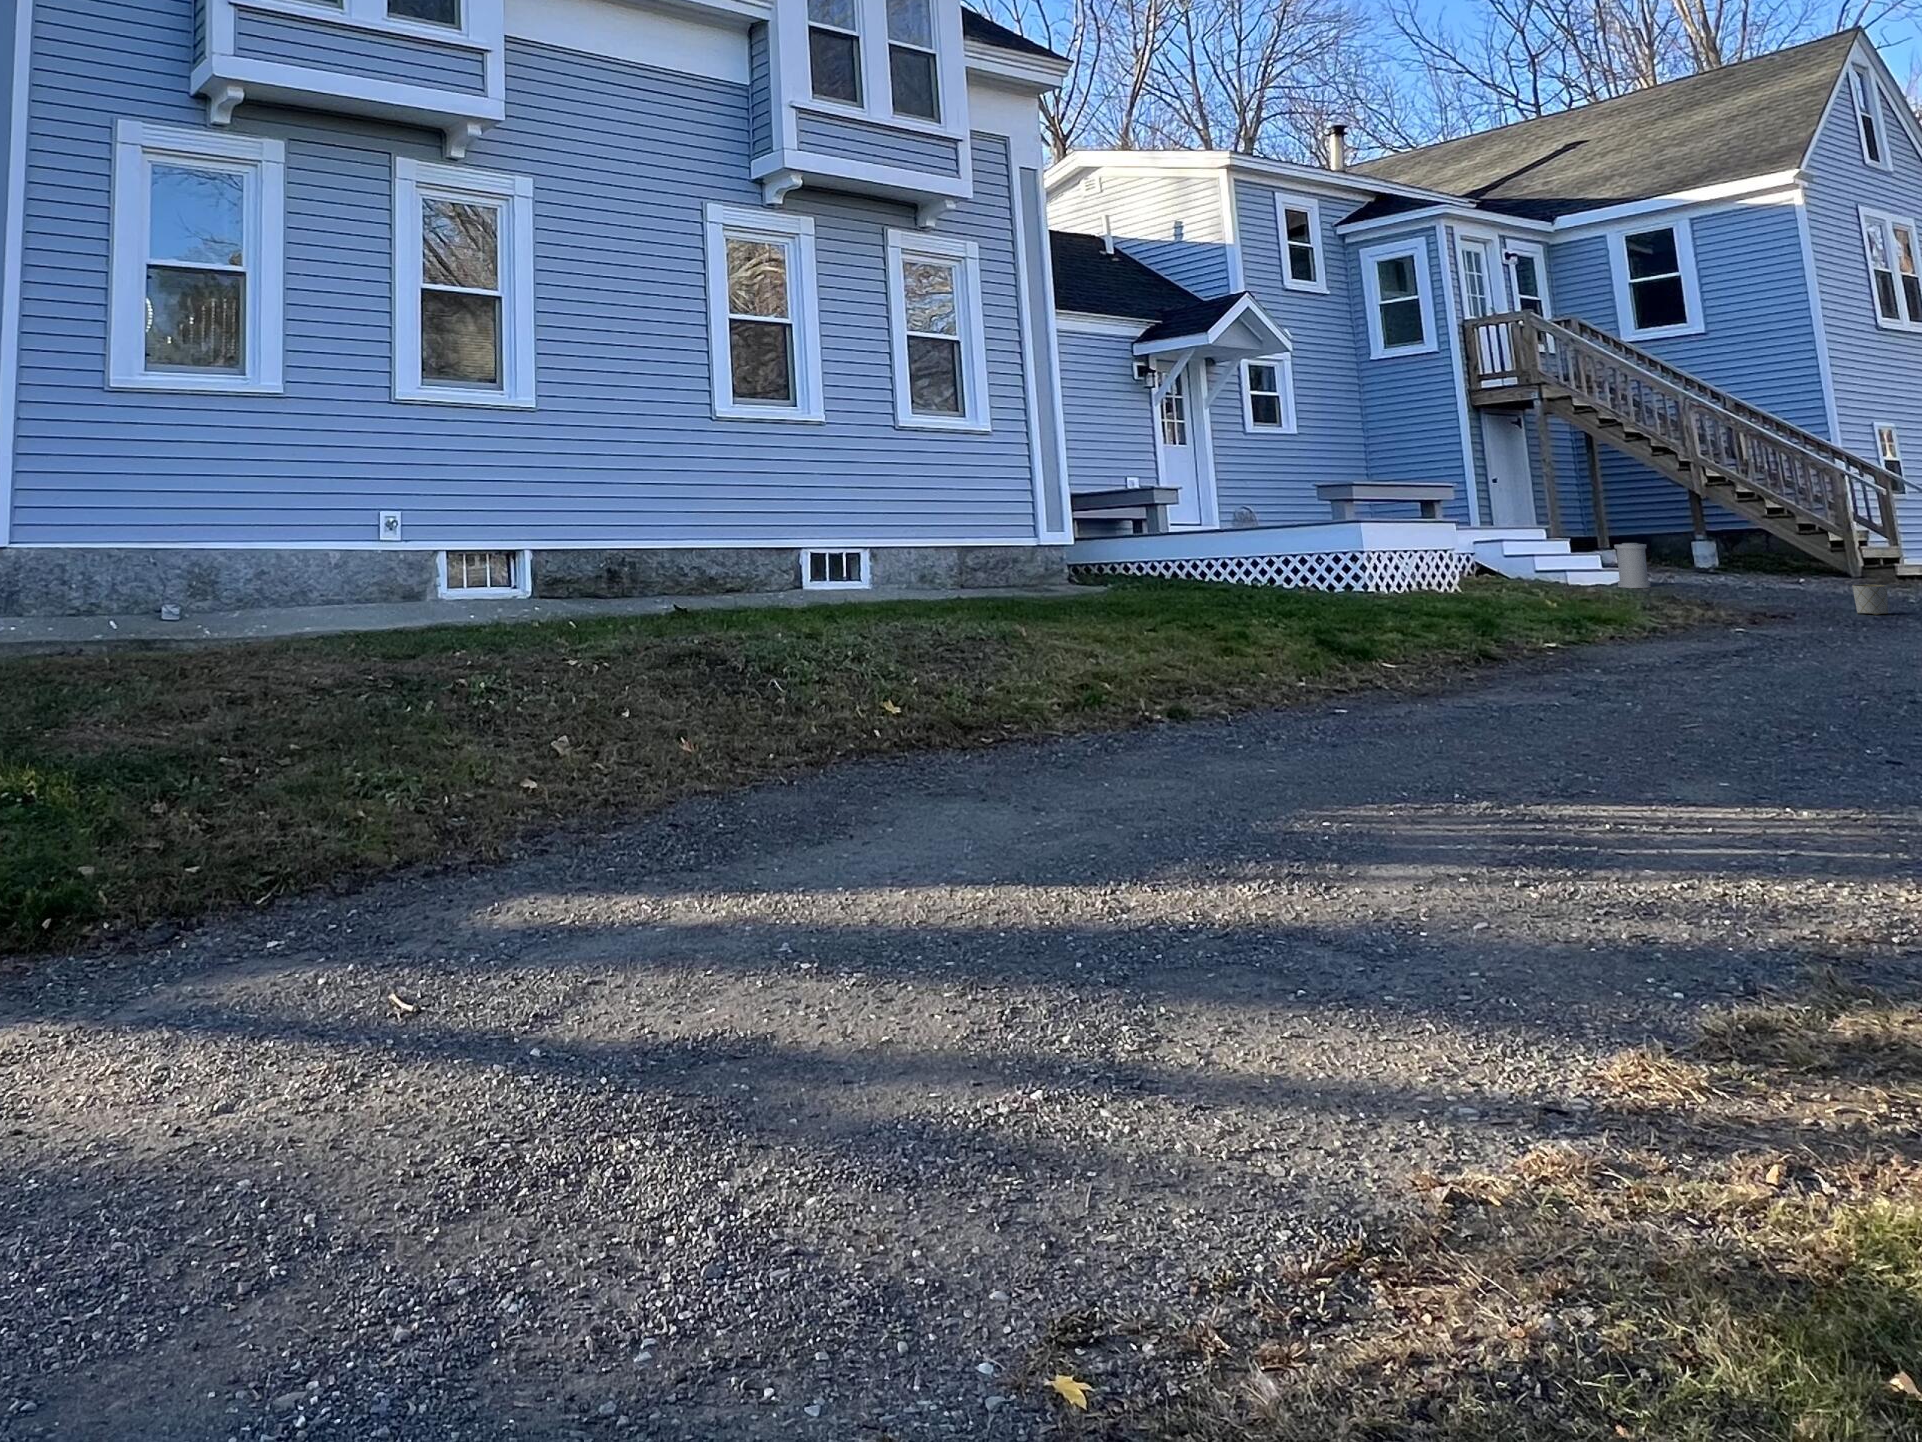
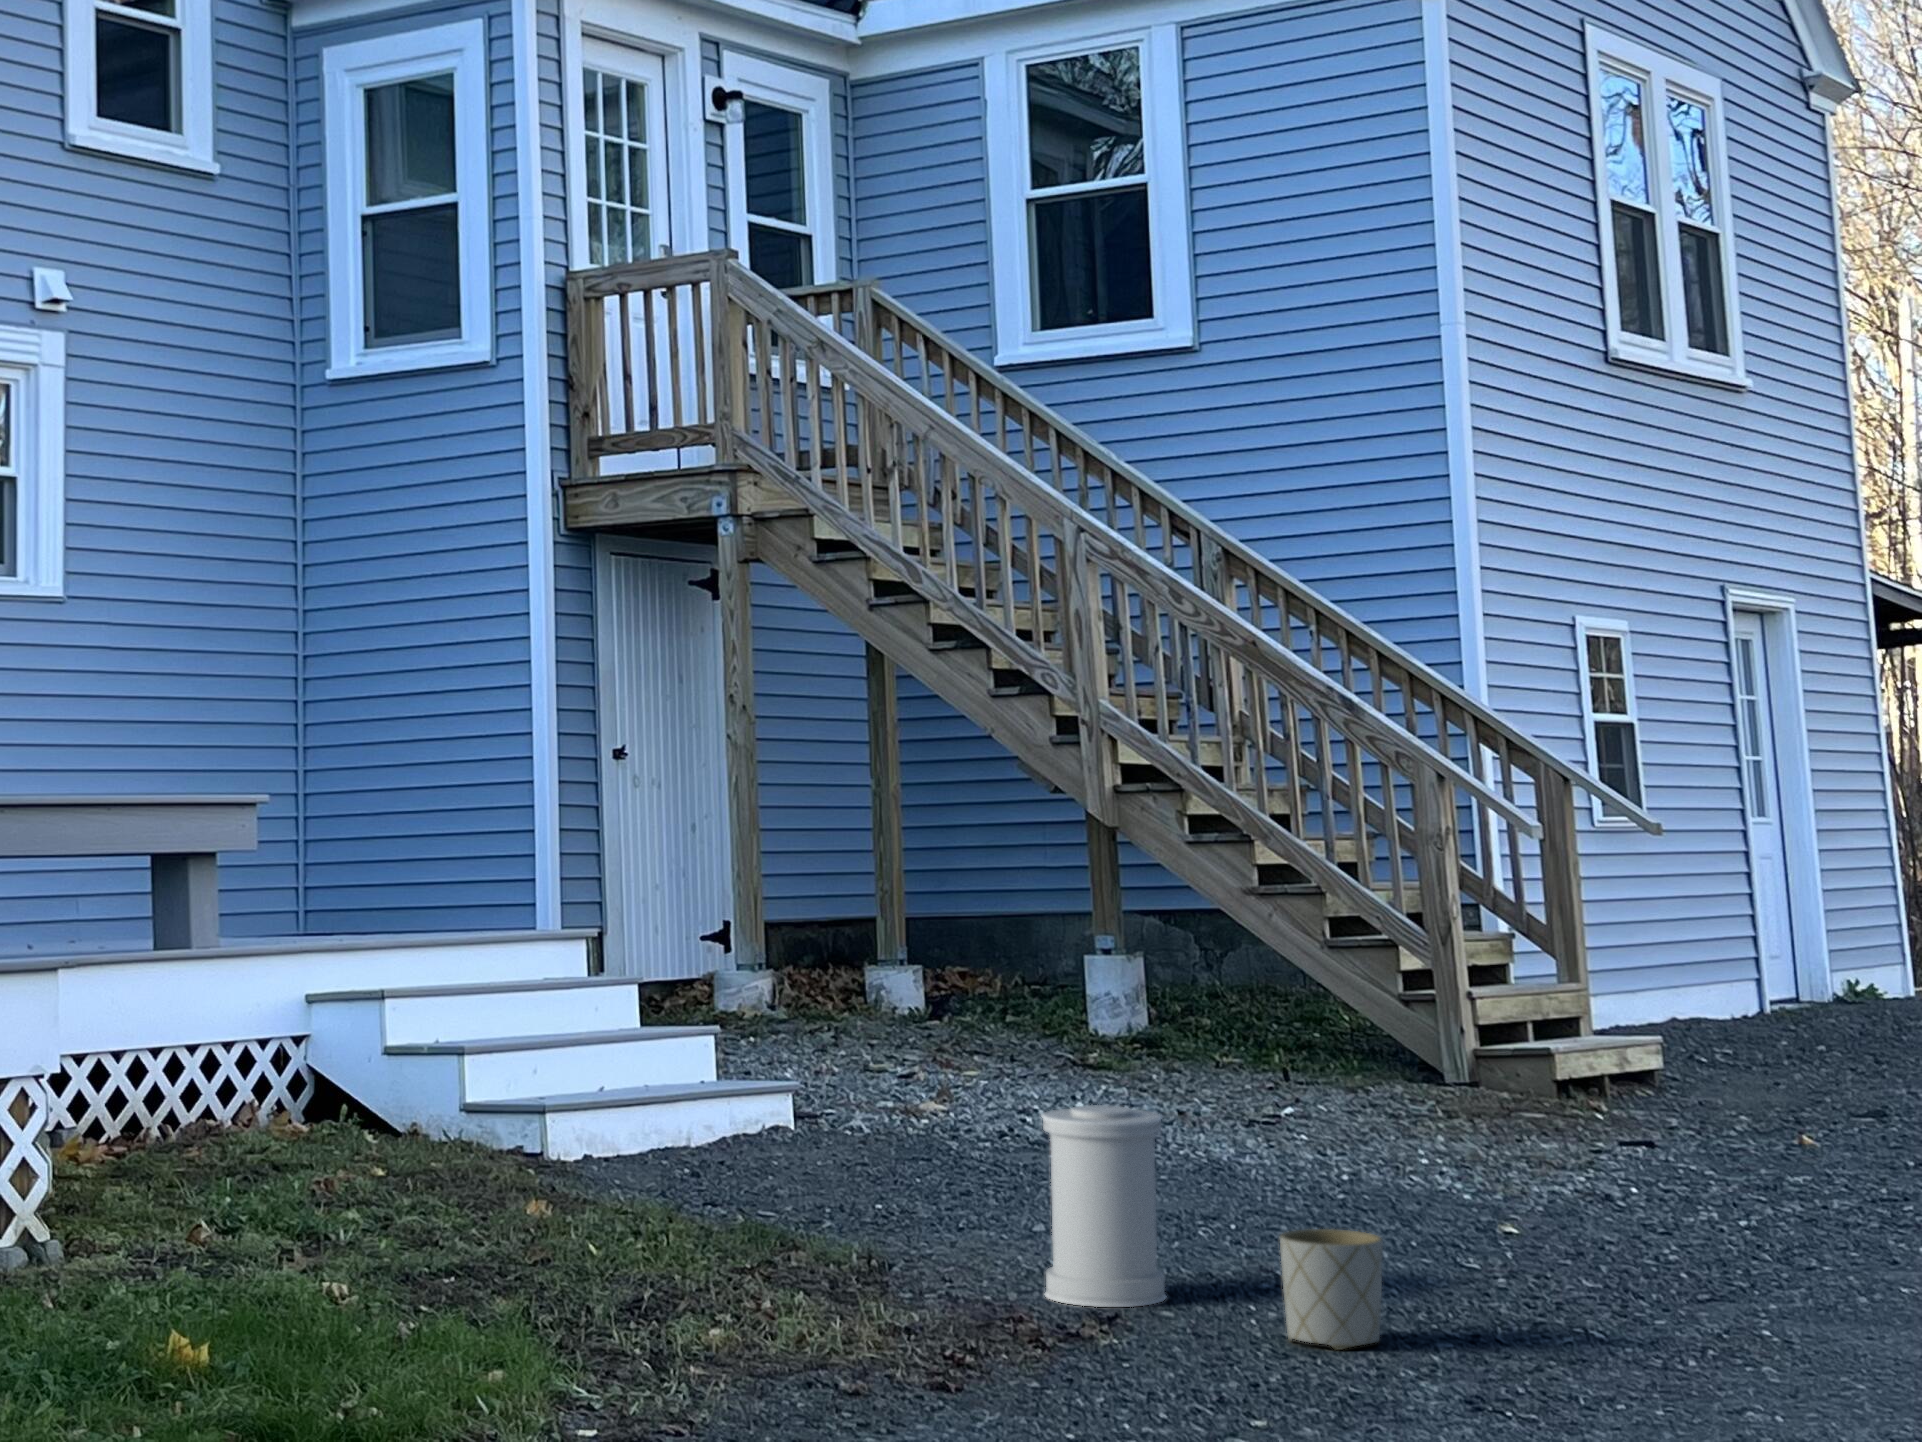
trash can: present [1614,543,1651,588] -> present [1042,1105,1166,1307]

